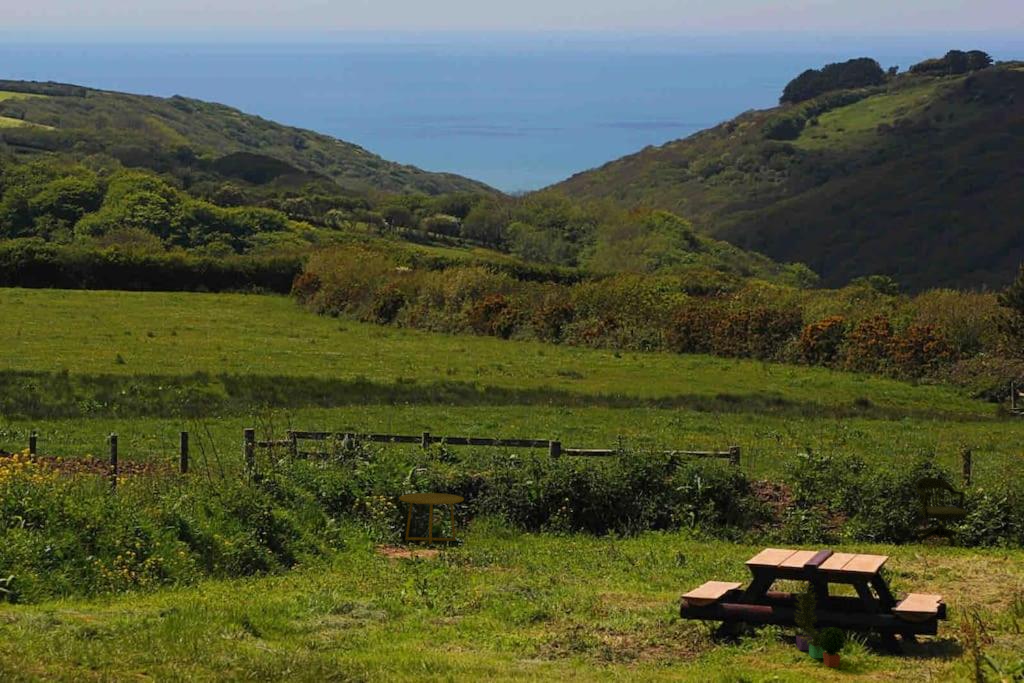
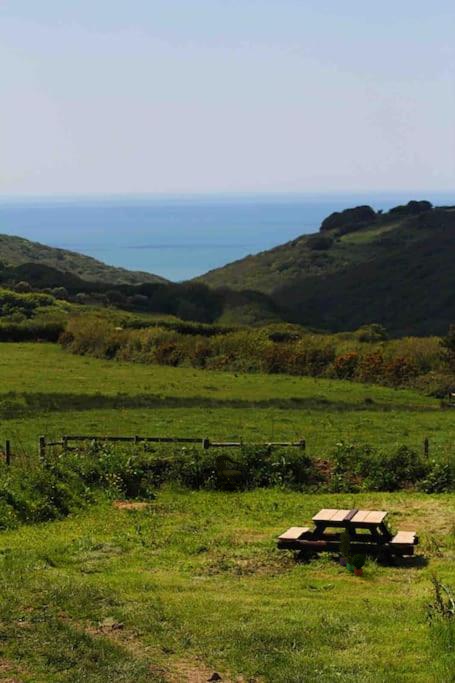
chair: present [914,477,969,546] -> present [216,455,242,492]
round table: present [399,493,464,544] -> none [124,471,159,501]

